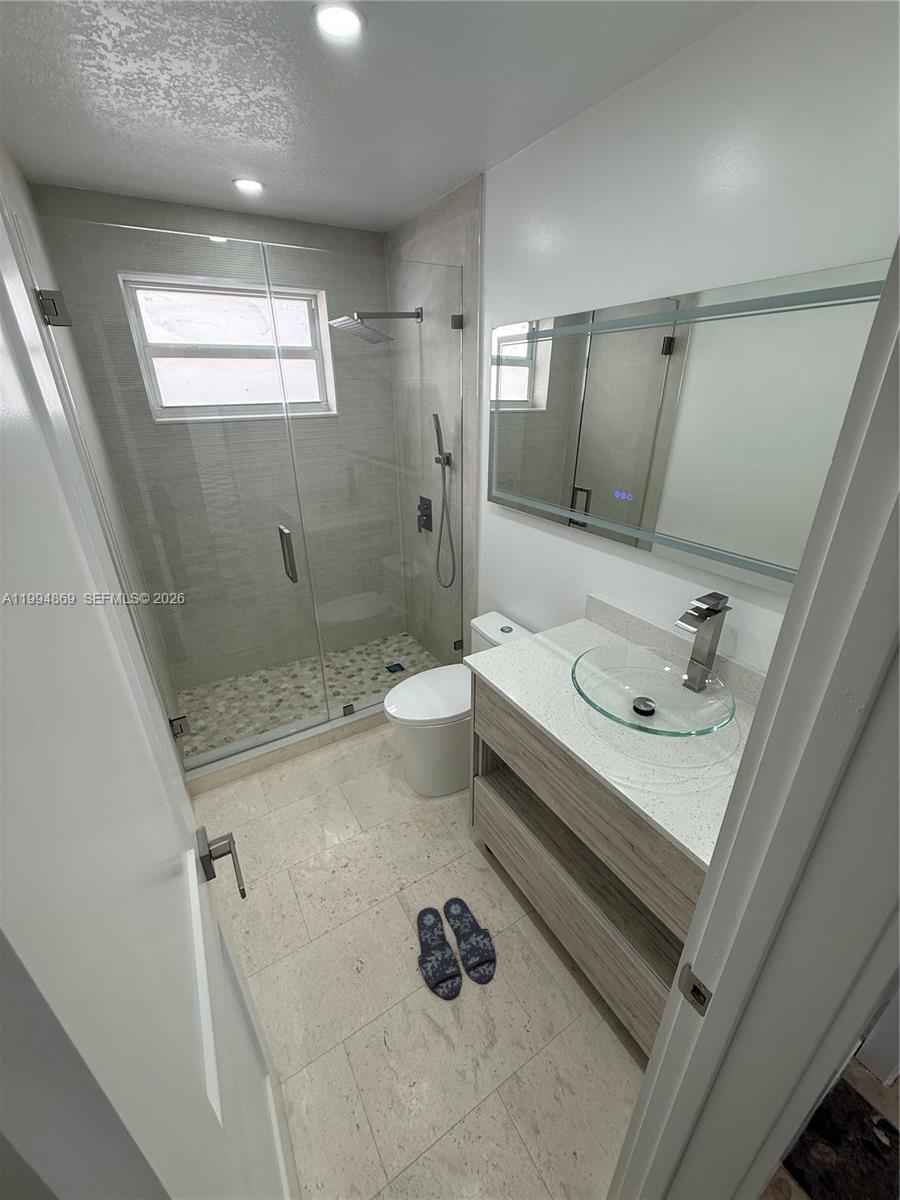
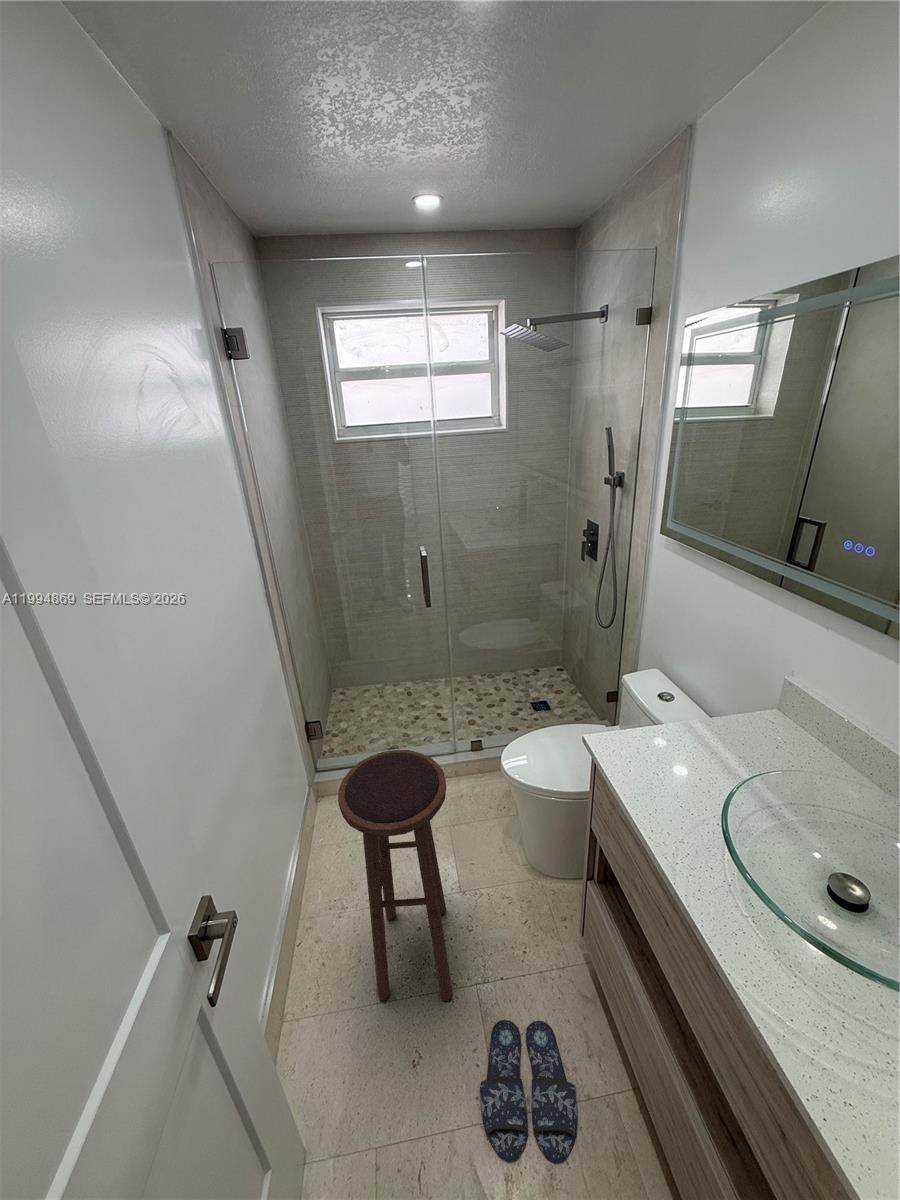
stool: none [259,703,378,937] -> present [338,750,453,1001]

